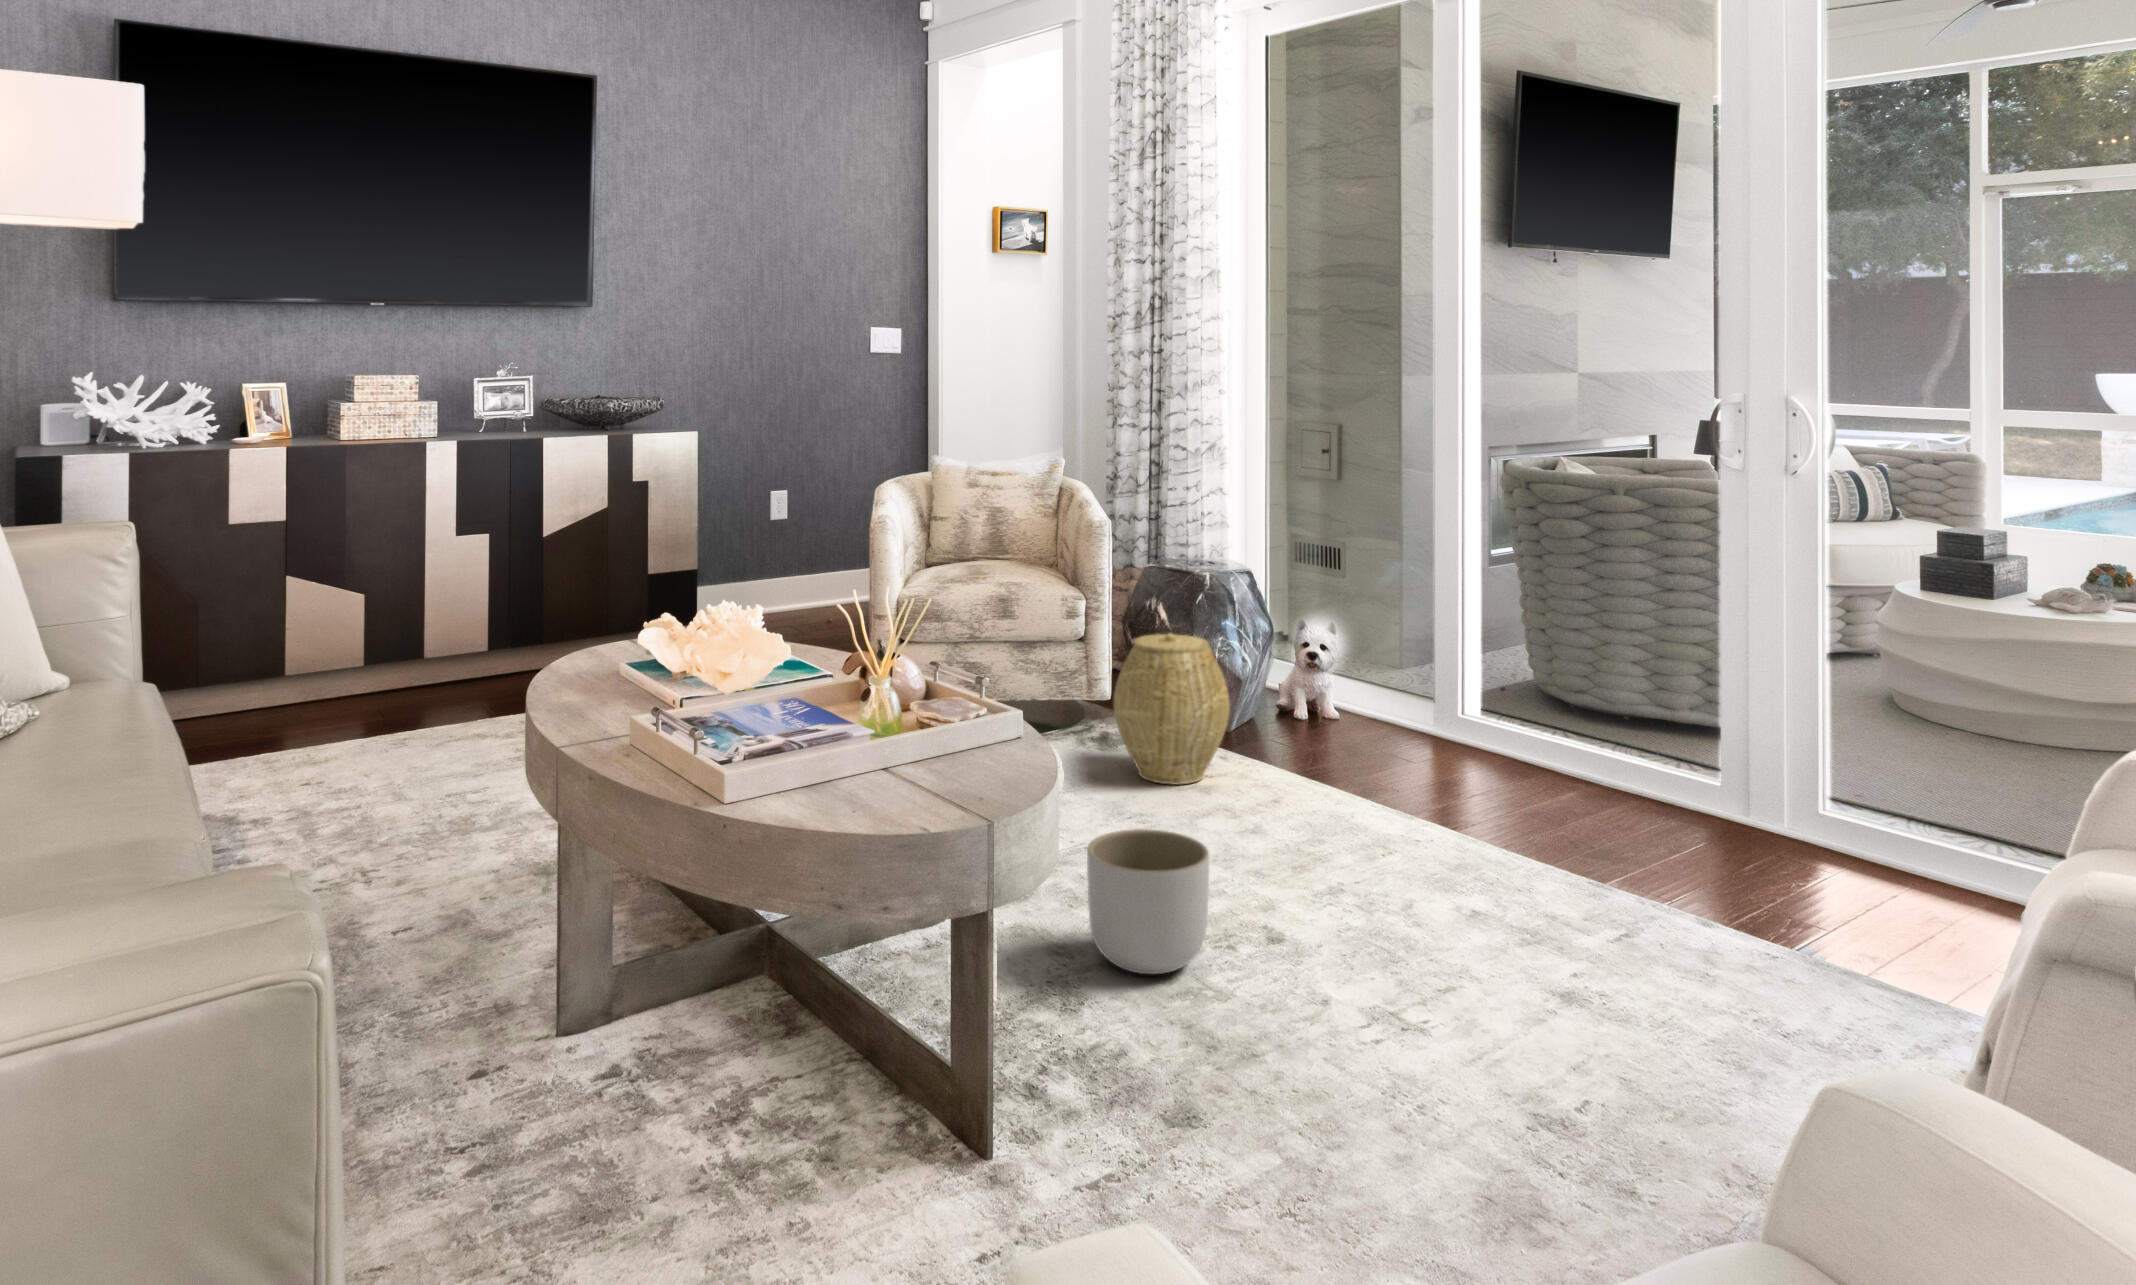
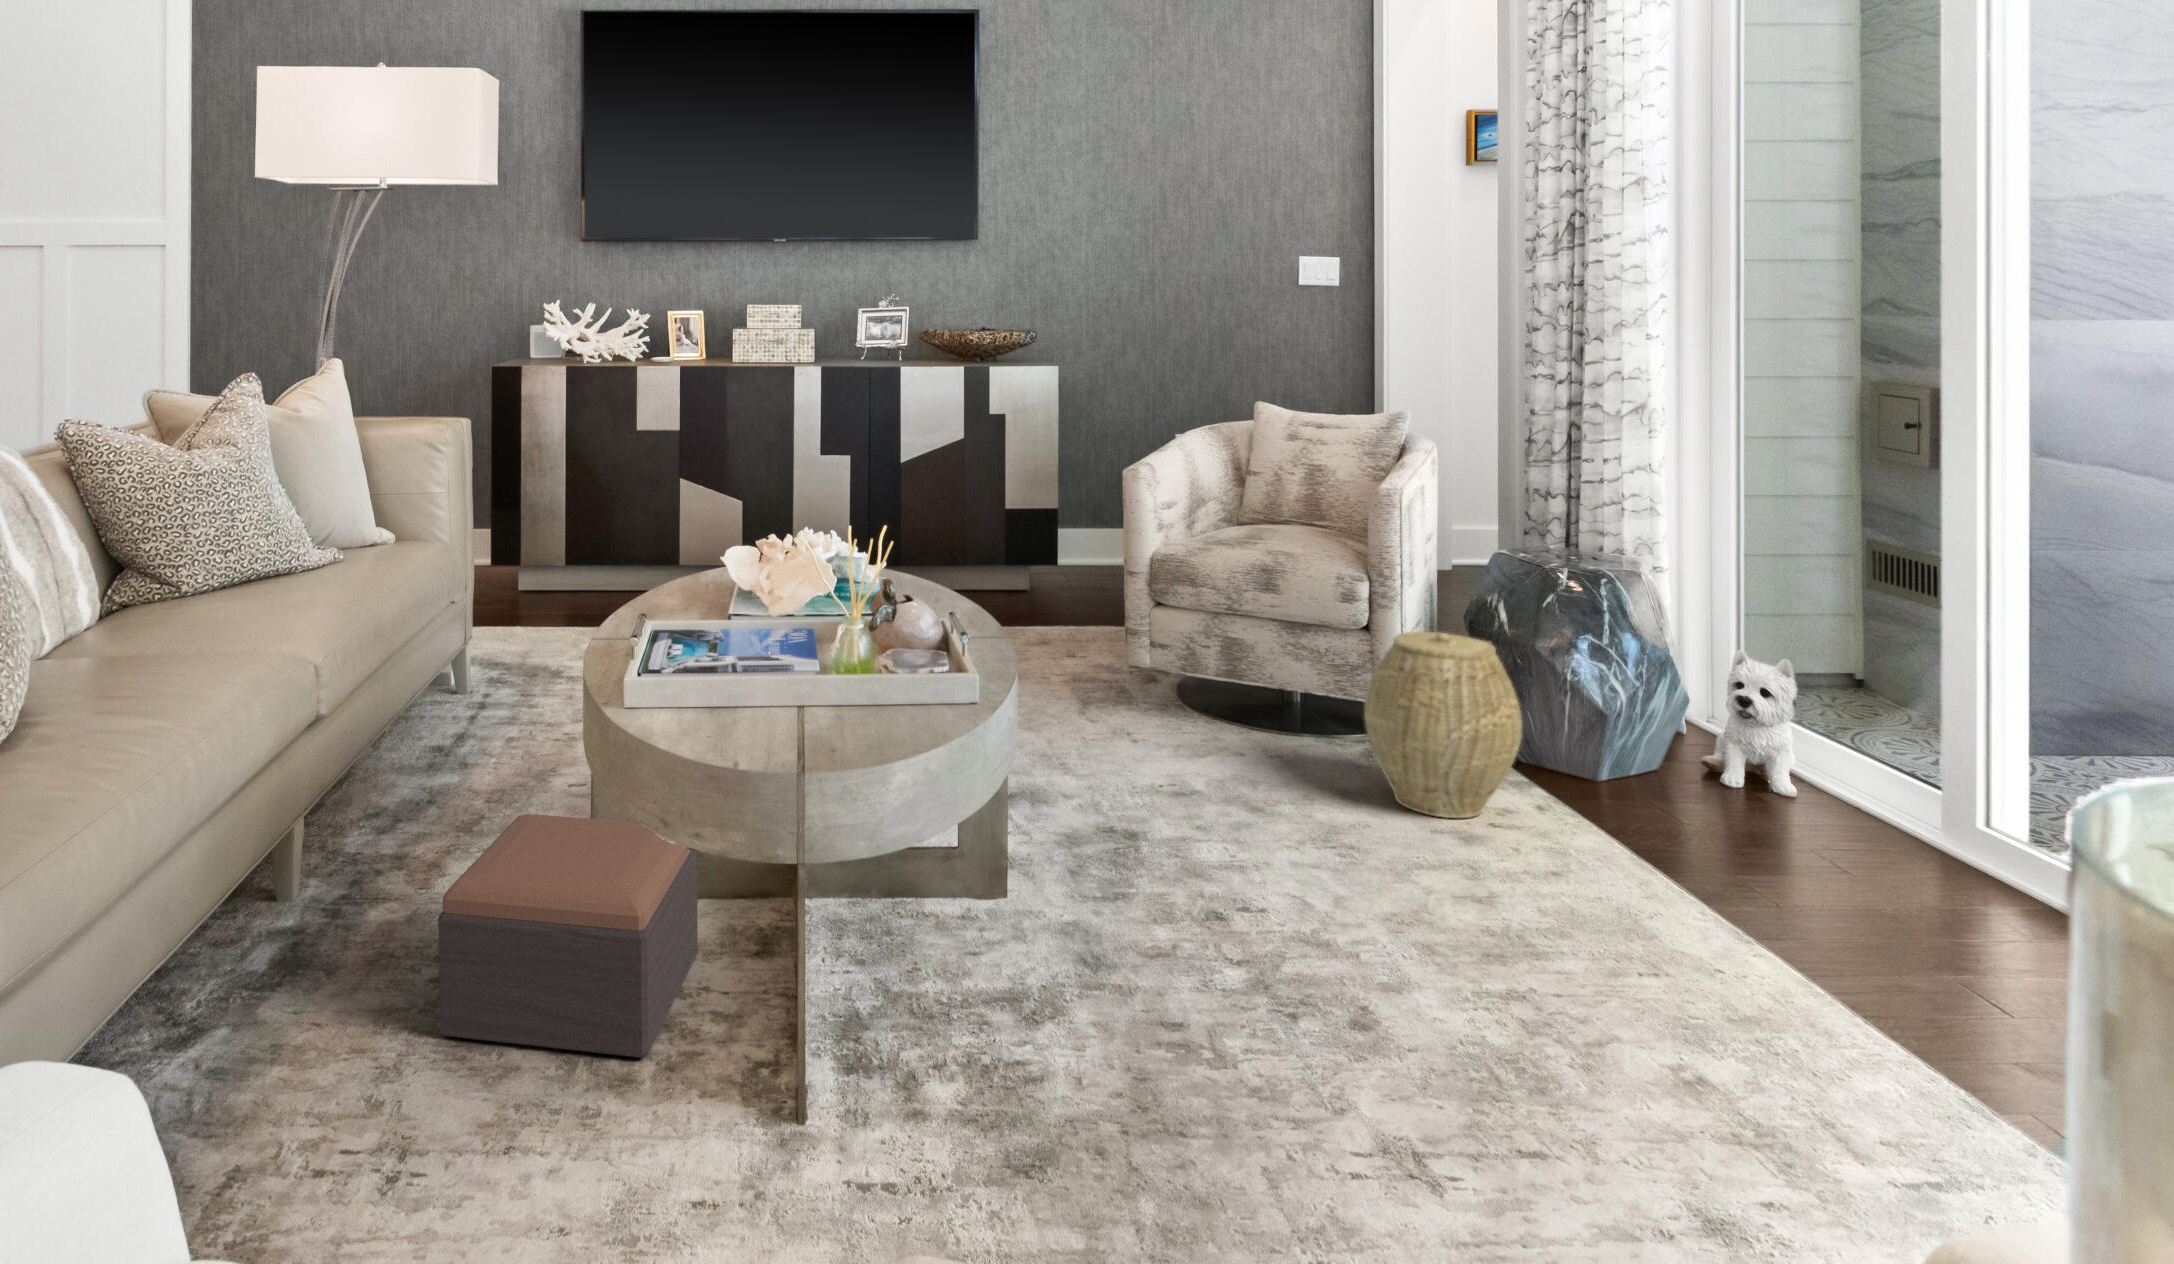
planter: present [1087,829,1209,974] -> none [1105,838,1252,1009]
footstool: none [528,924,803,1228] -> present [438,814,698,1058]

